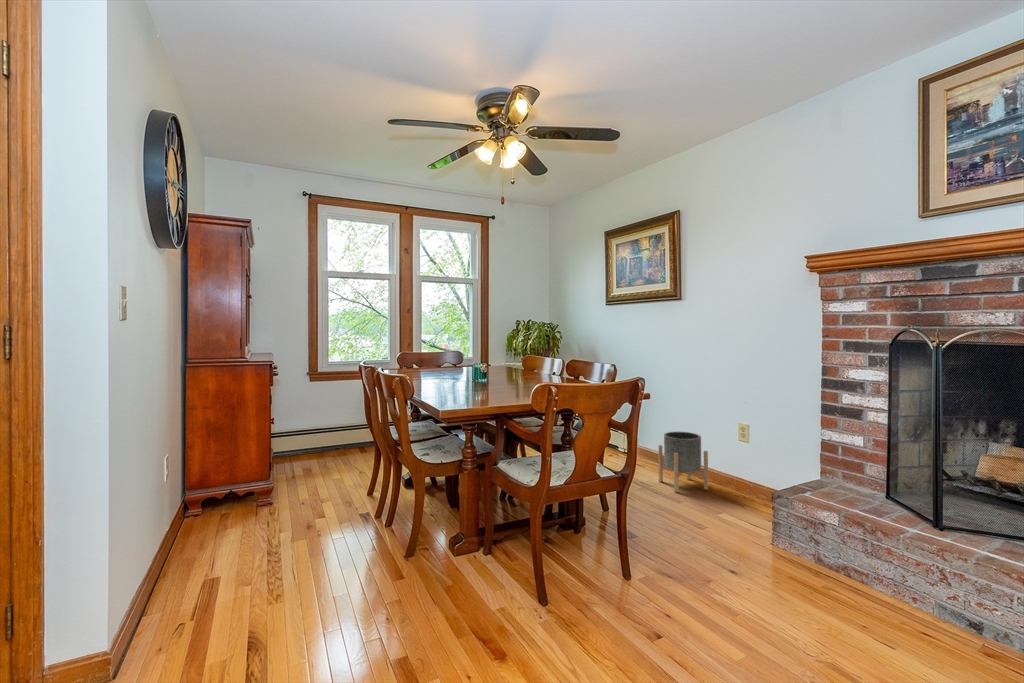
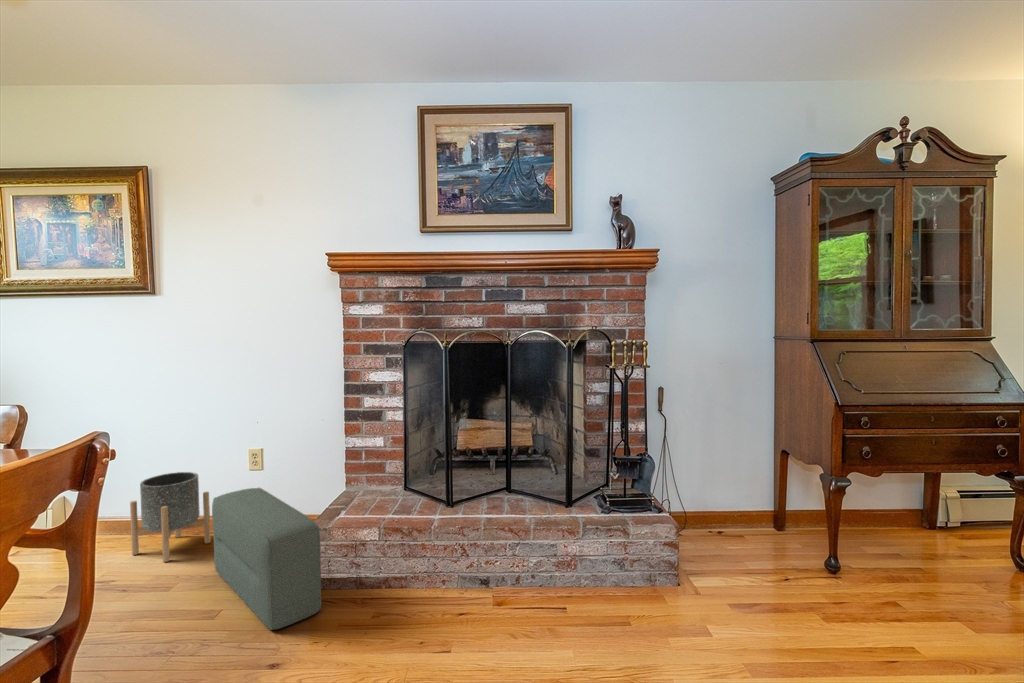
pouf: none [703,453,772,567] -> present [212,488,321,630]

